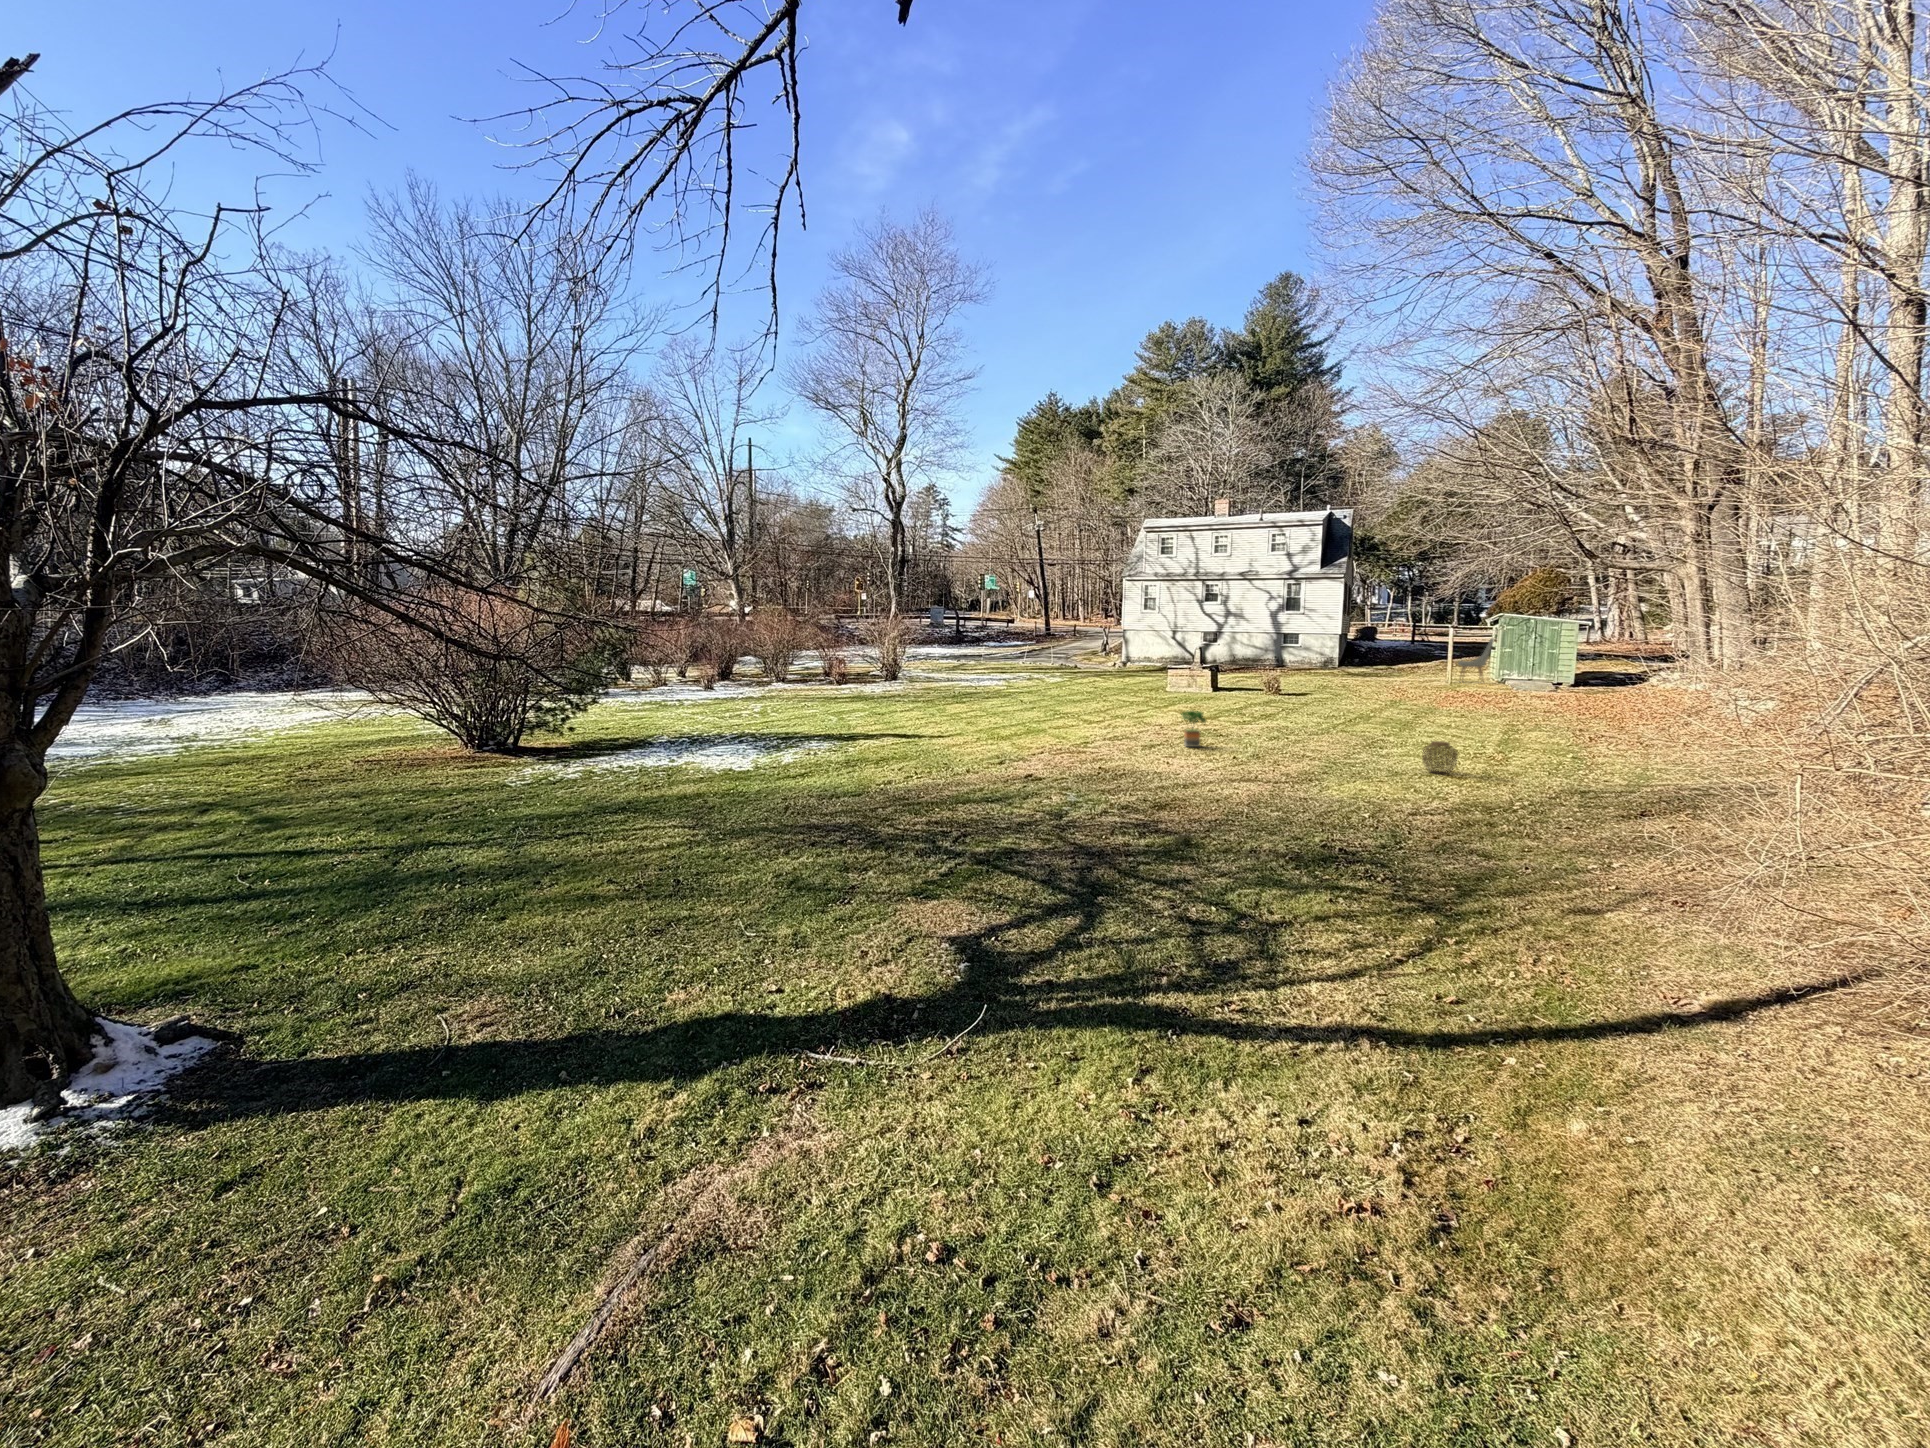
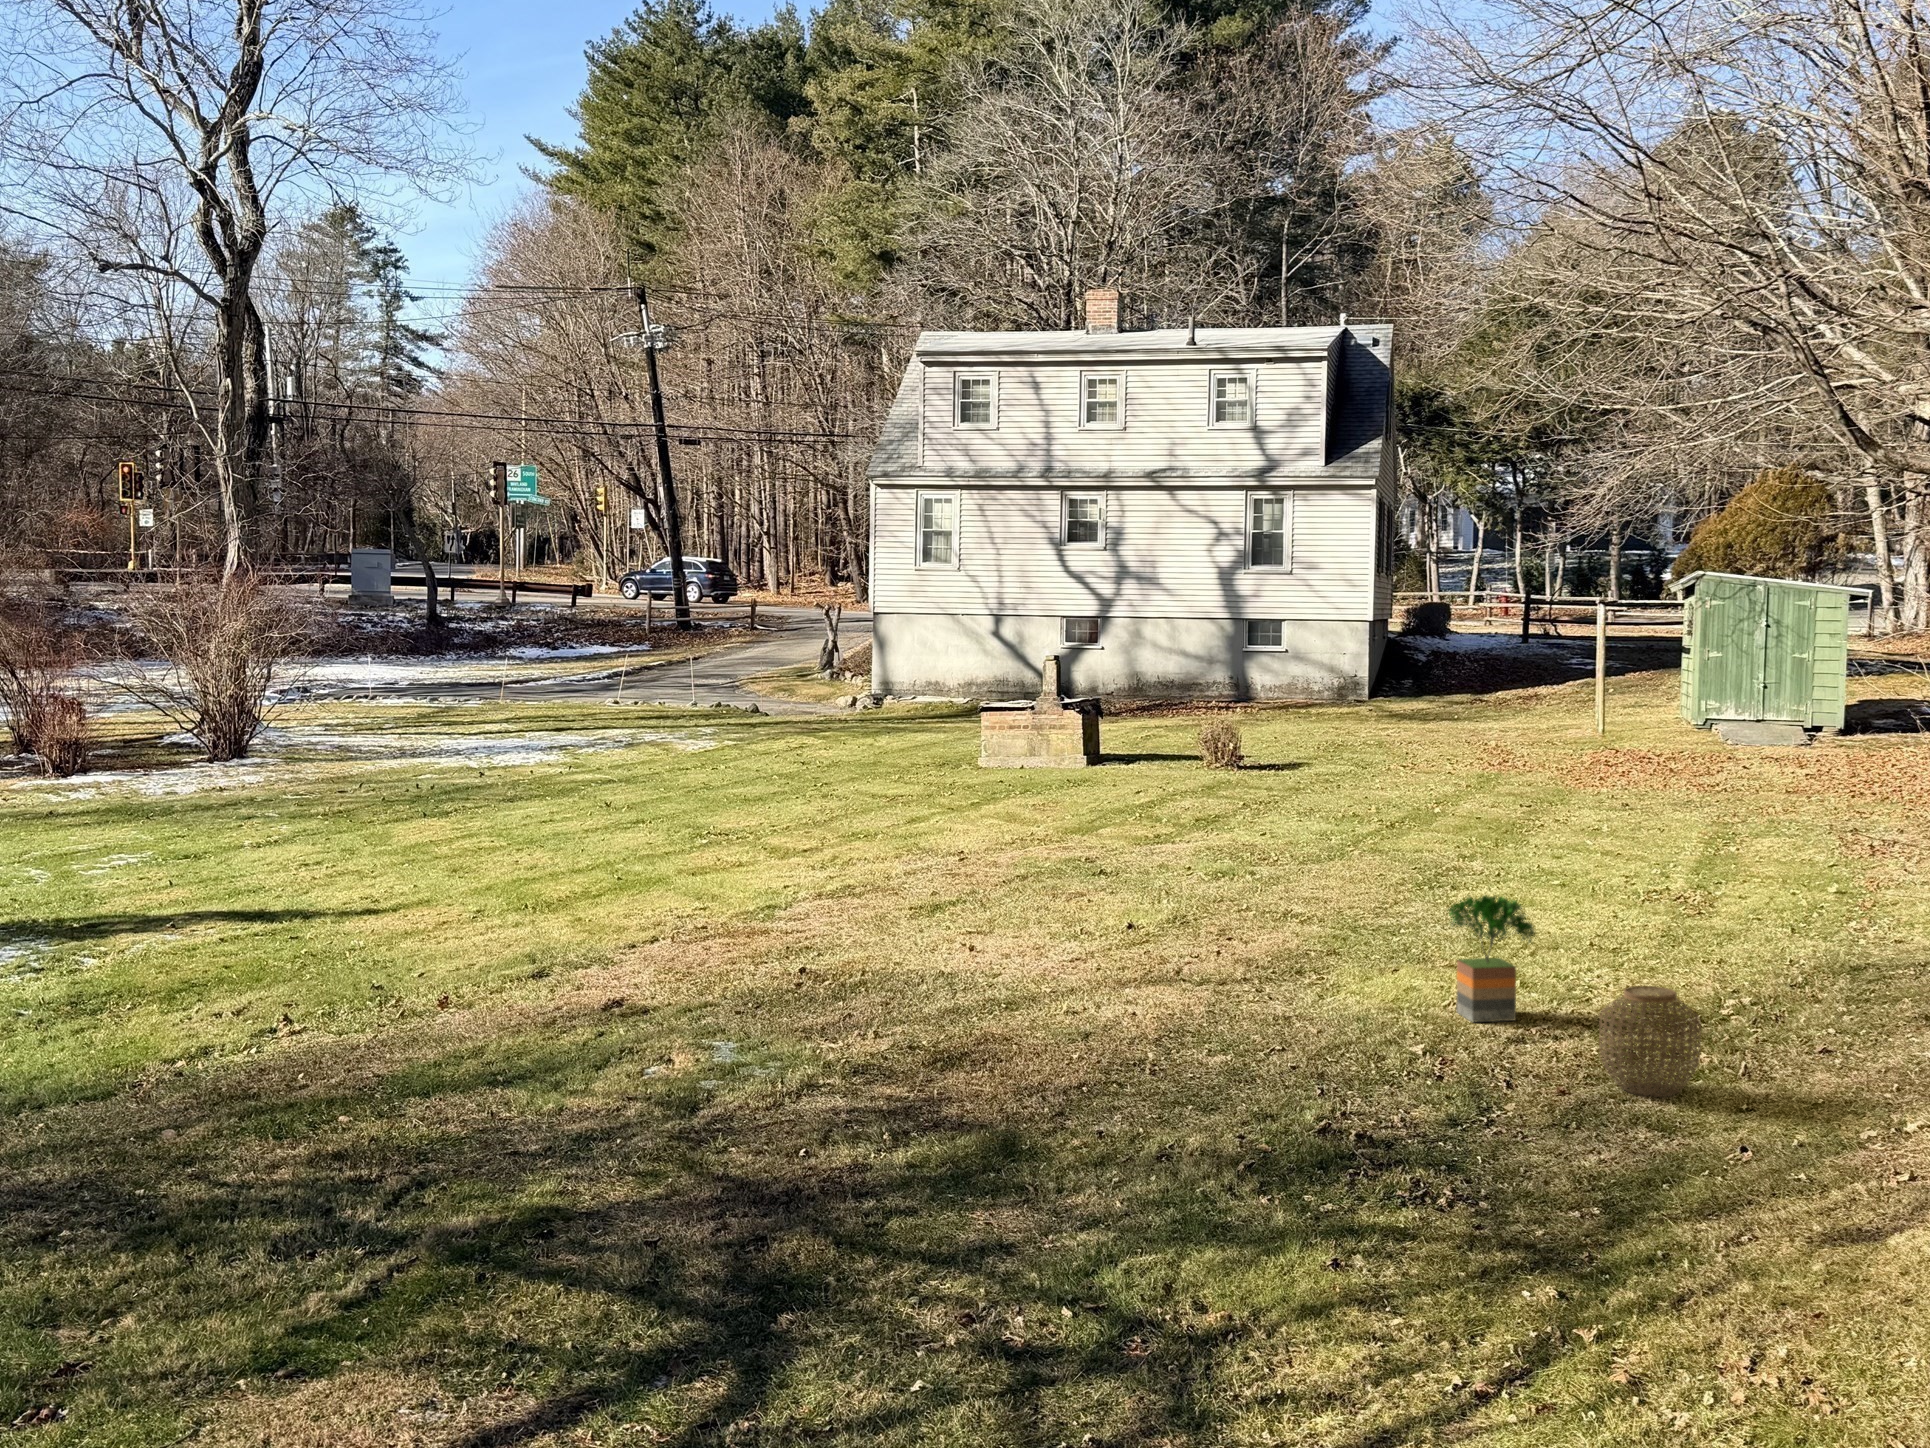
chair: present [1458,638,1494,680] -> none [1637,631,1713,743]
potted tree: present [1181,710,1206,747] -> present [1448,895,1535,1022]

